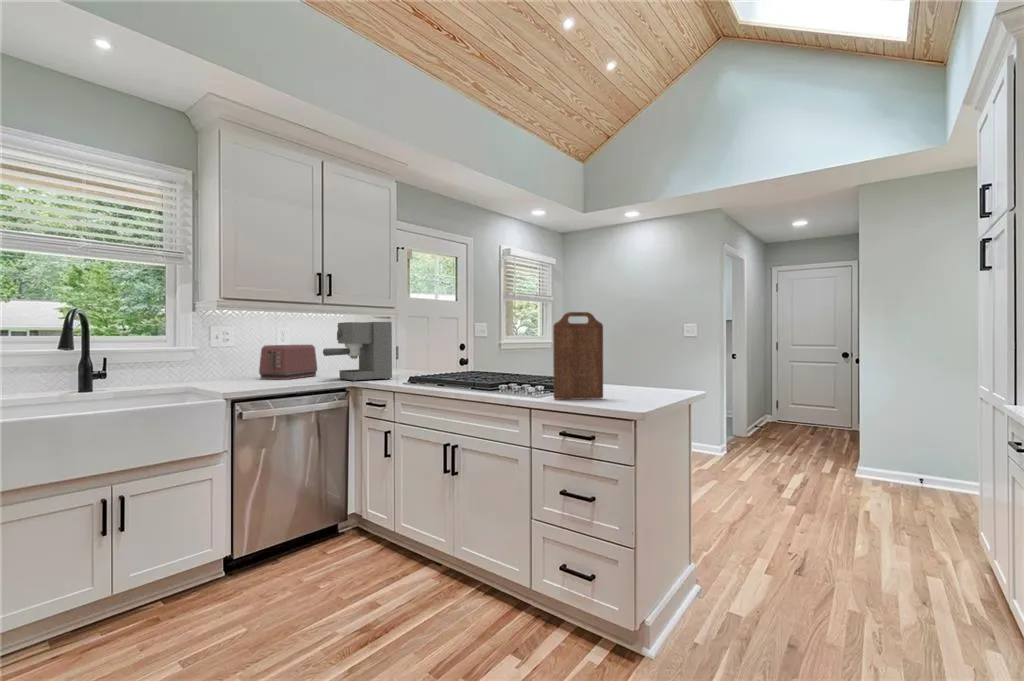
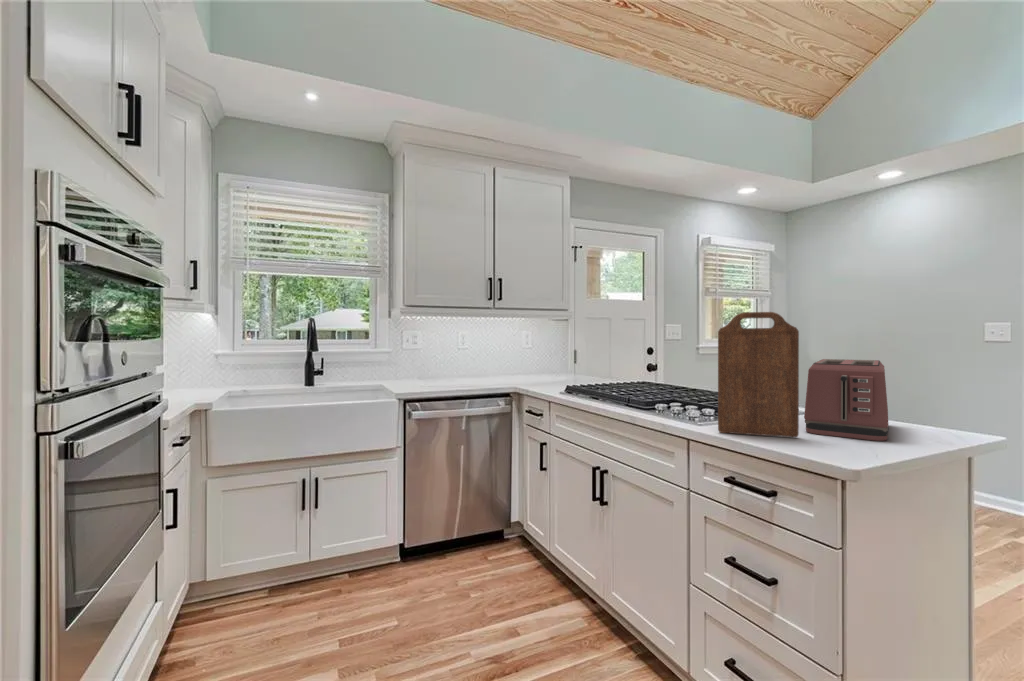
coffee maker: present [323,322,392,381] -> none [488,326,555,387]
toaster: present [259,345,317,380] -> present [804,359,888,441]

